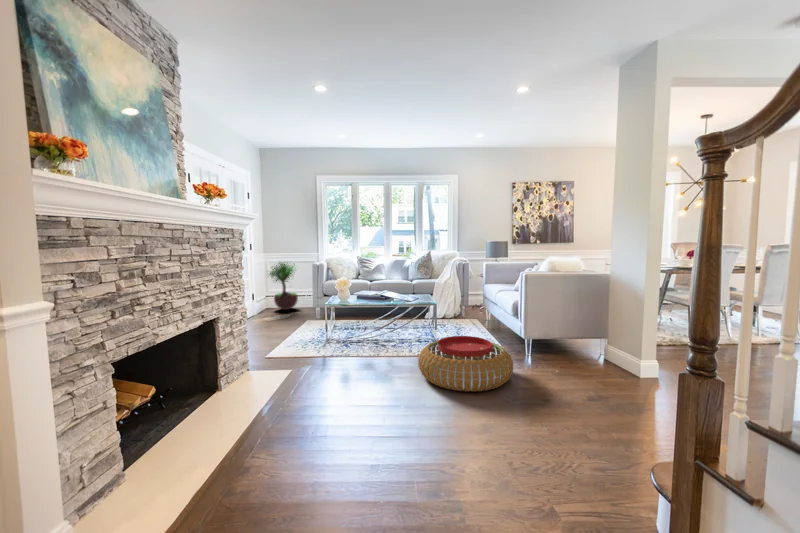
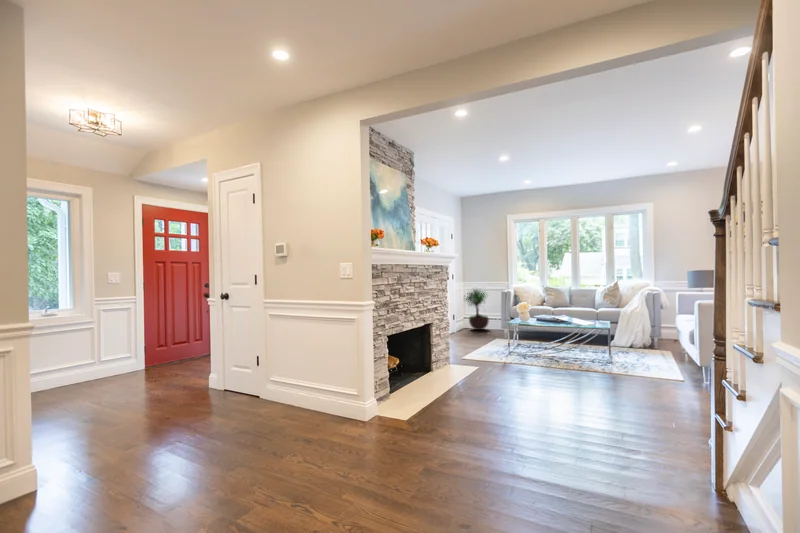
pouf: present [418,336,514,392] -> none [578,354,669,397]

